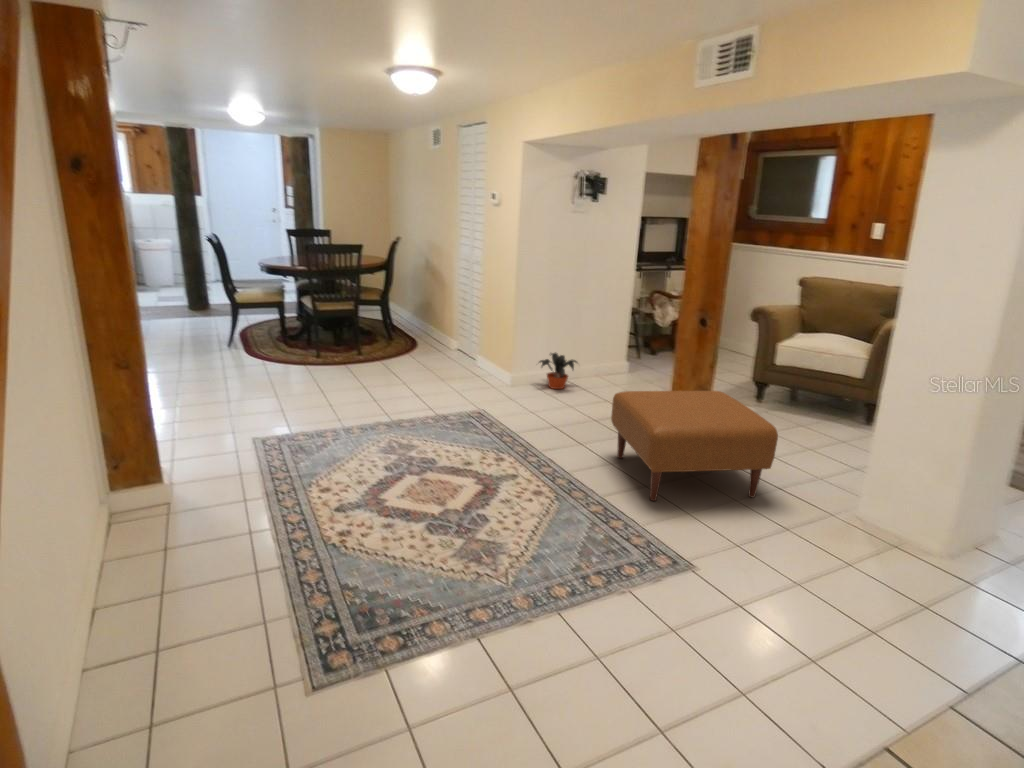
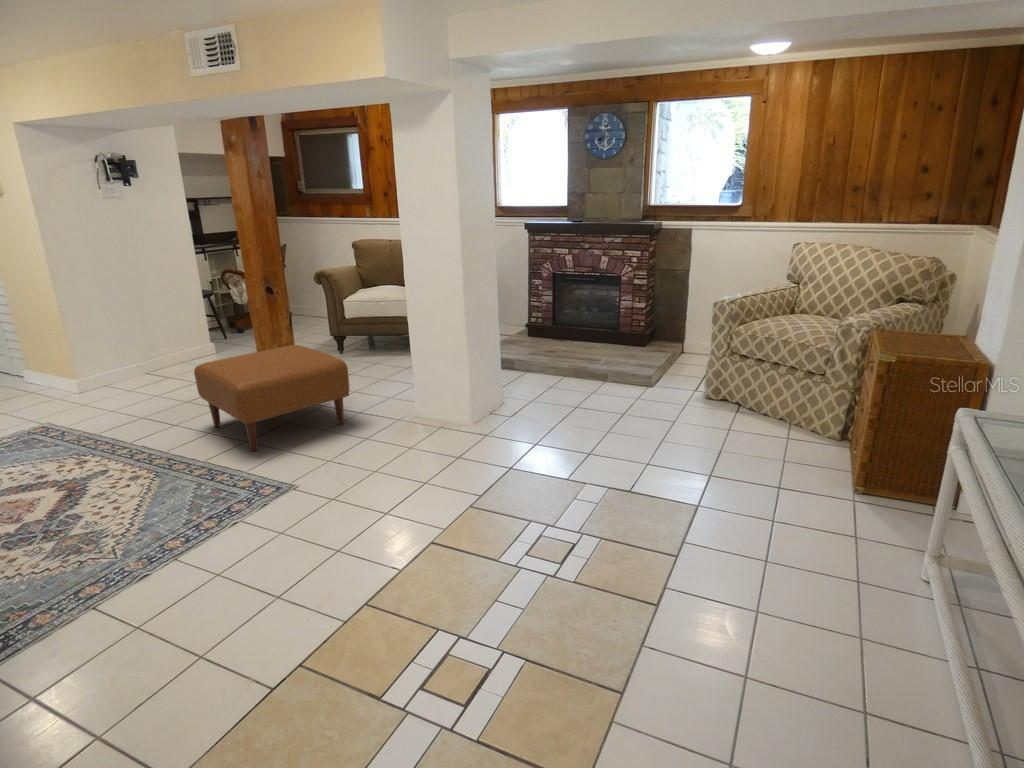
potted plant: present [539,353,577,389] -> none [106,348,158,386]

